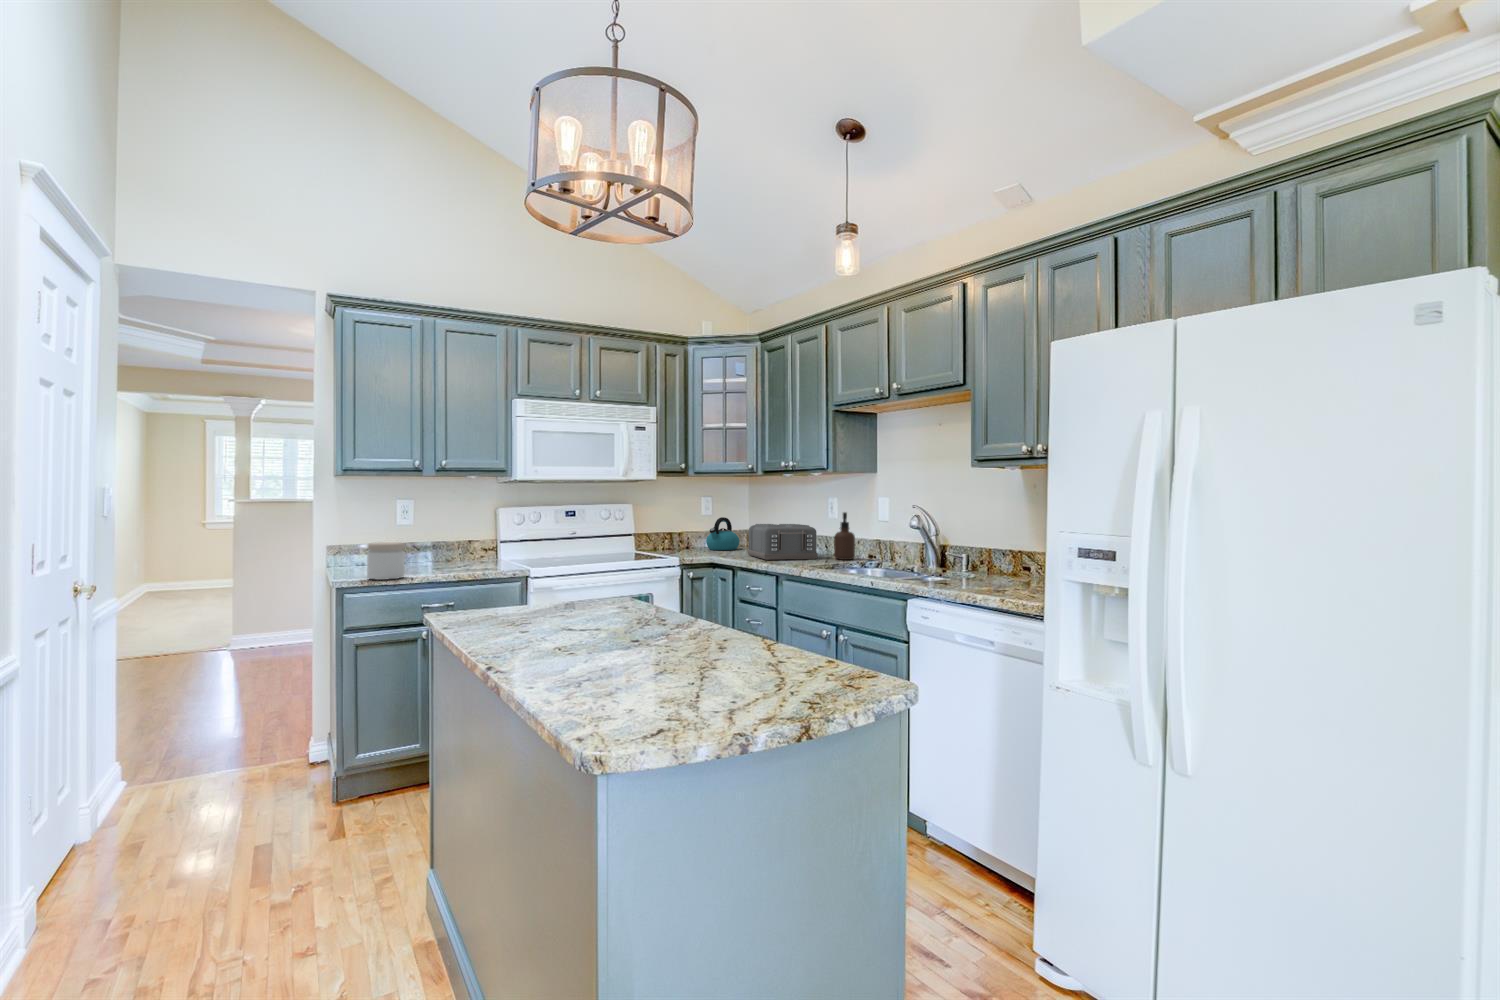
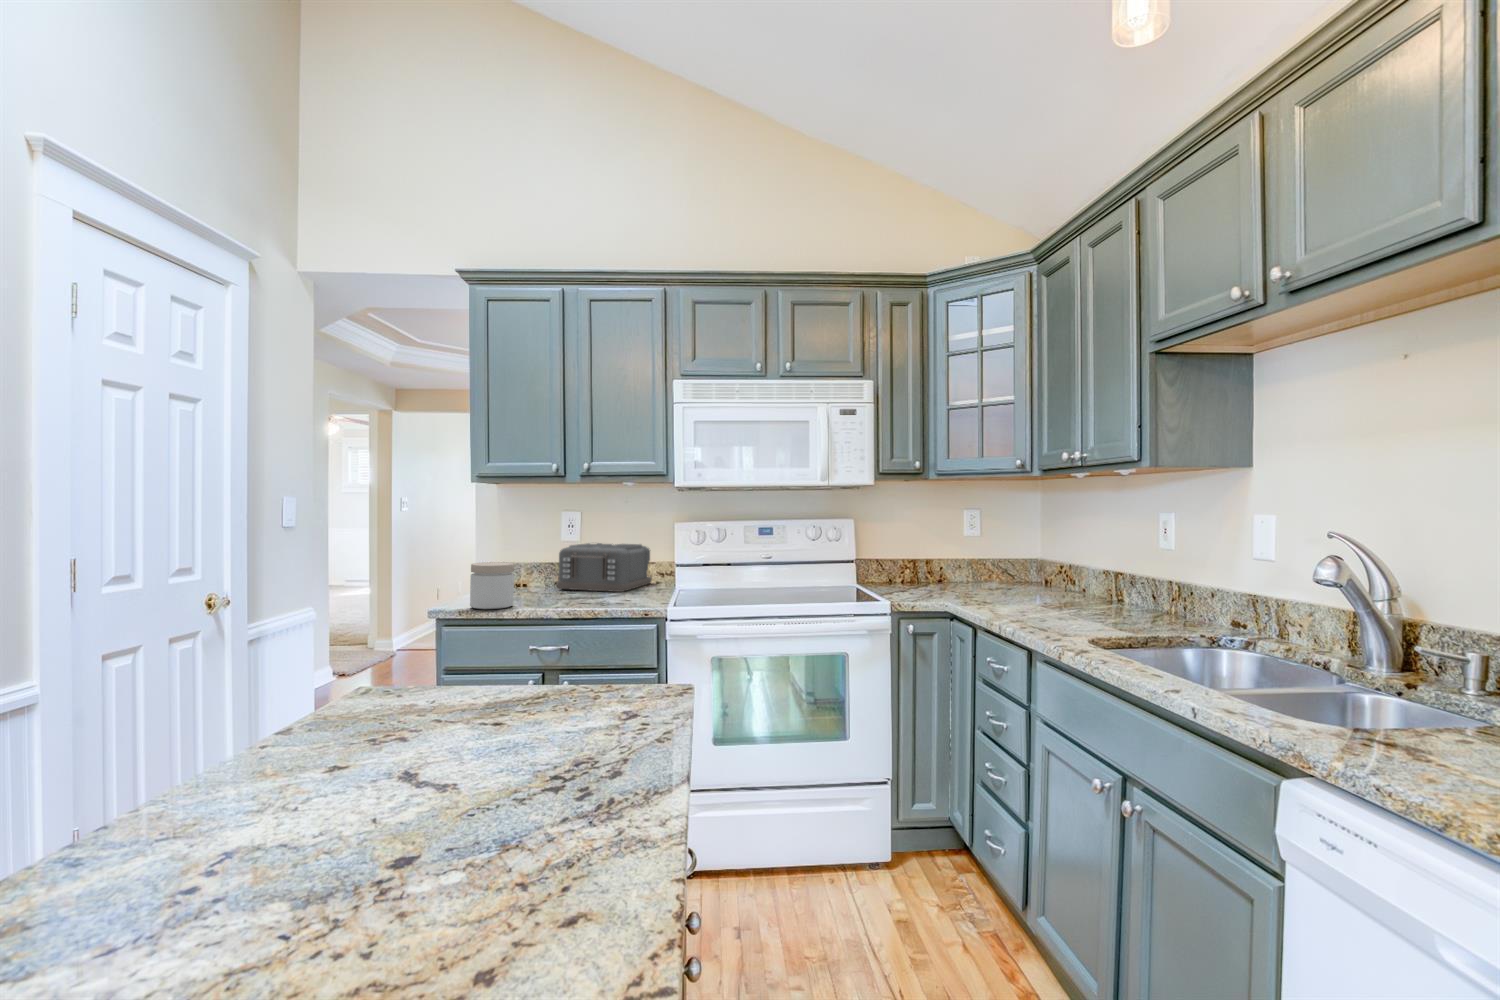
soap dispenser: present [834,512,855,560] -> none [1158,540,1202,628]
kettle: present [706,517,740,550] -> none [961,540,1013,590]
toaster: present [748,524,818,560] -> present [556,543,652,592]

